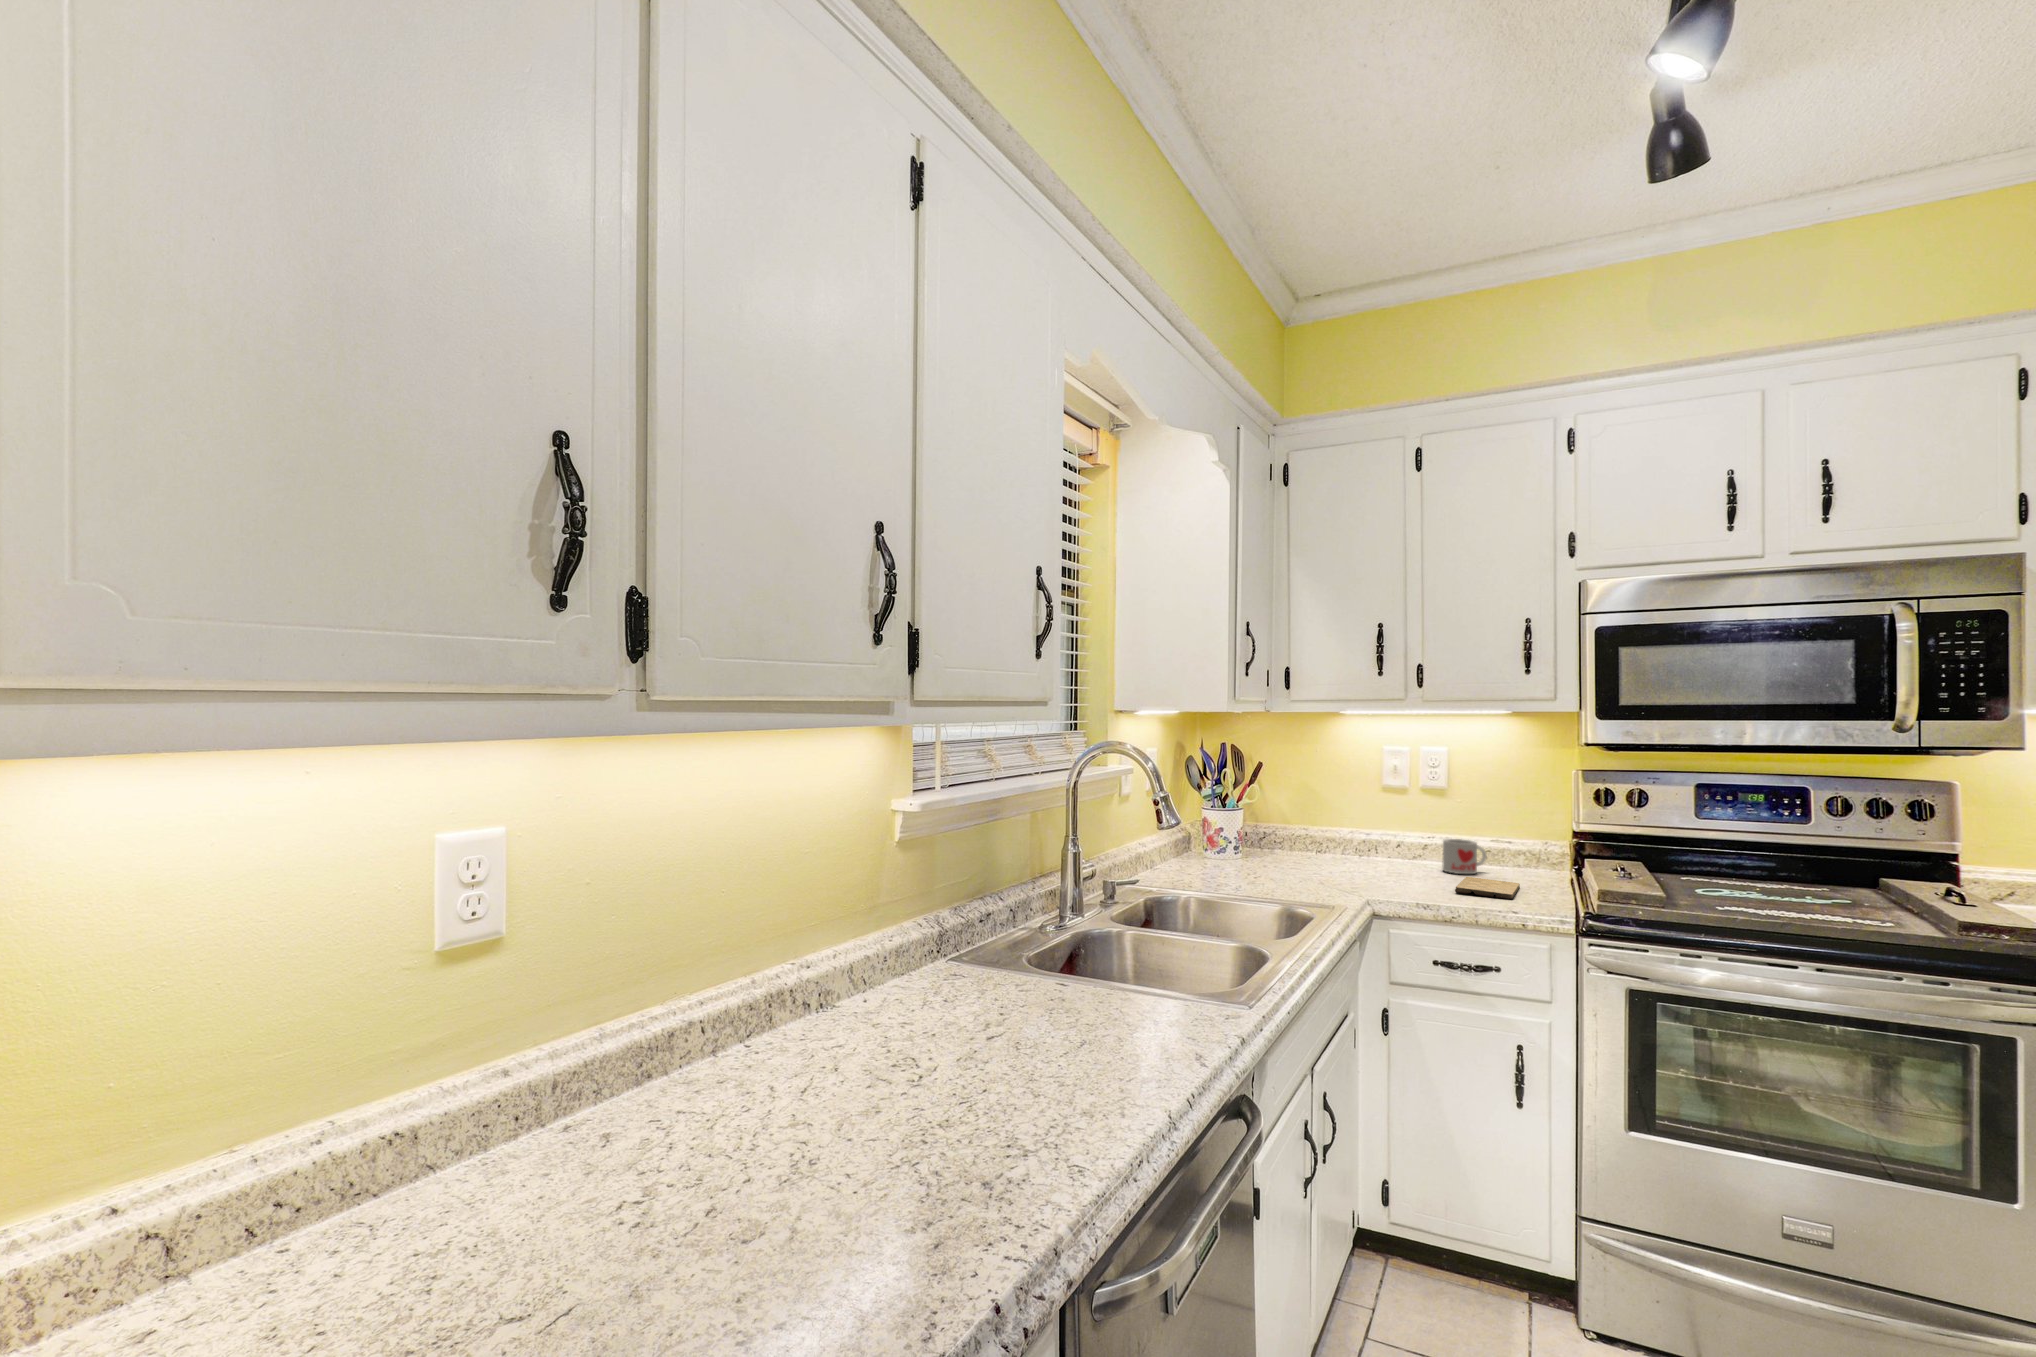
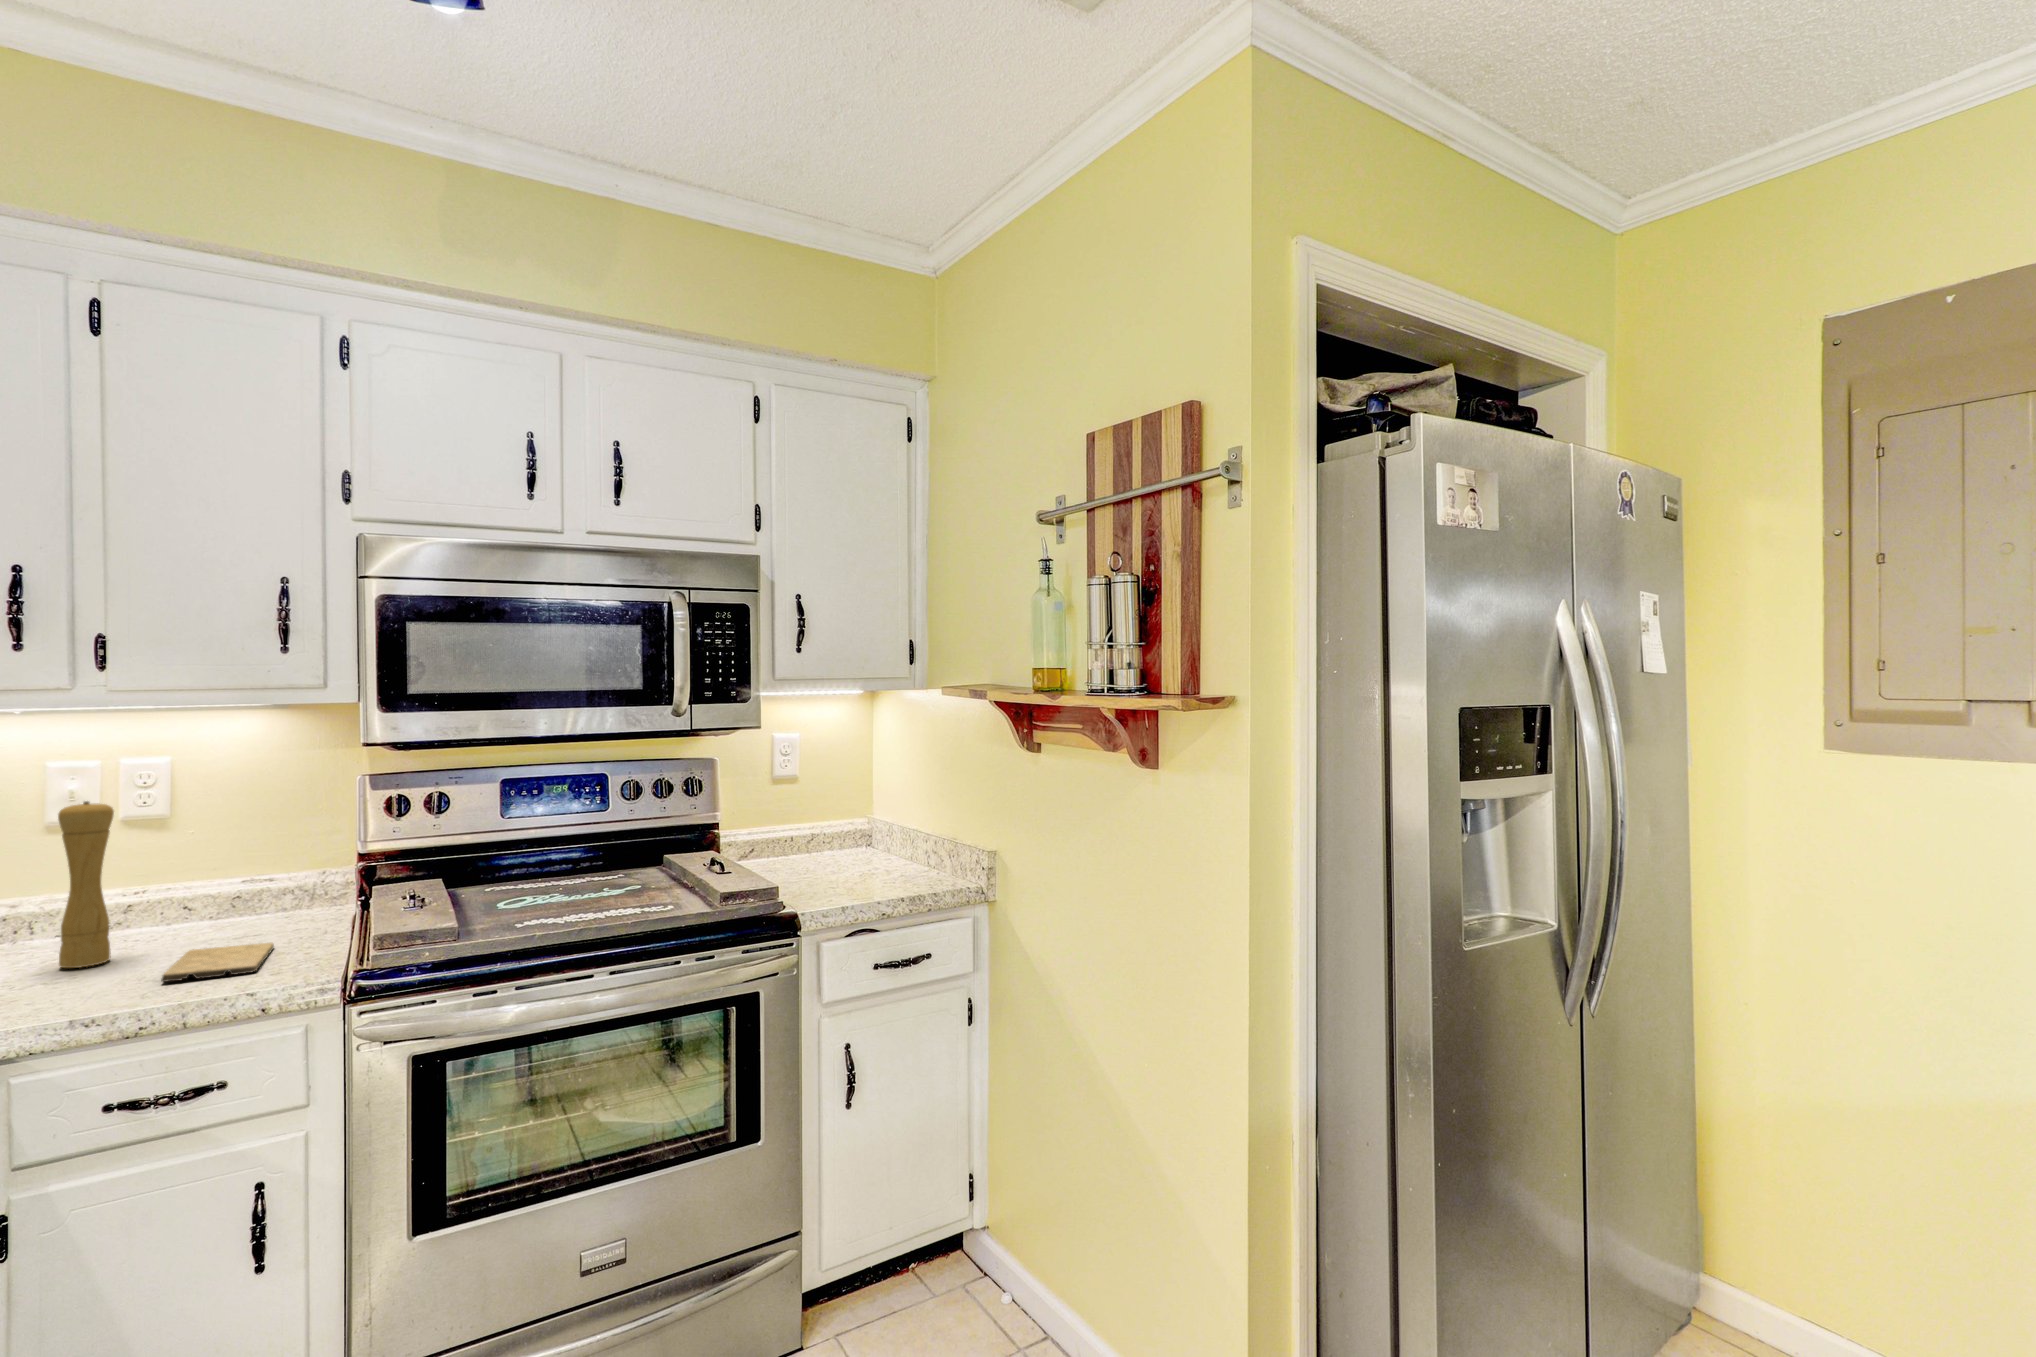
pepper mill: none [1395,768,1423,875] -> present [58,801,114,968]
mug: present [1443,839,1487,874] -> none [154,892,229,946]

